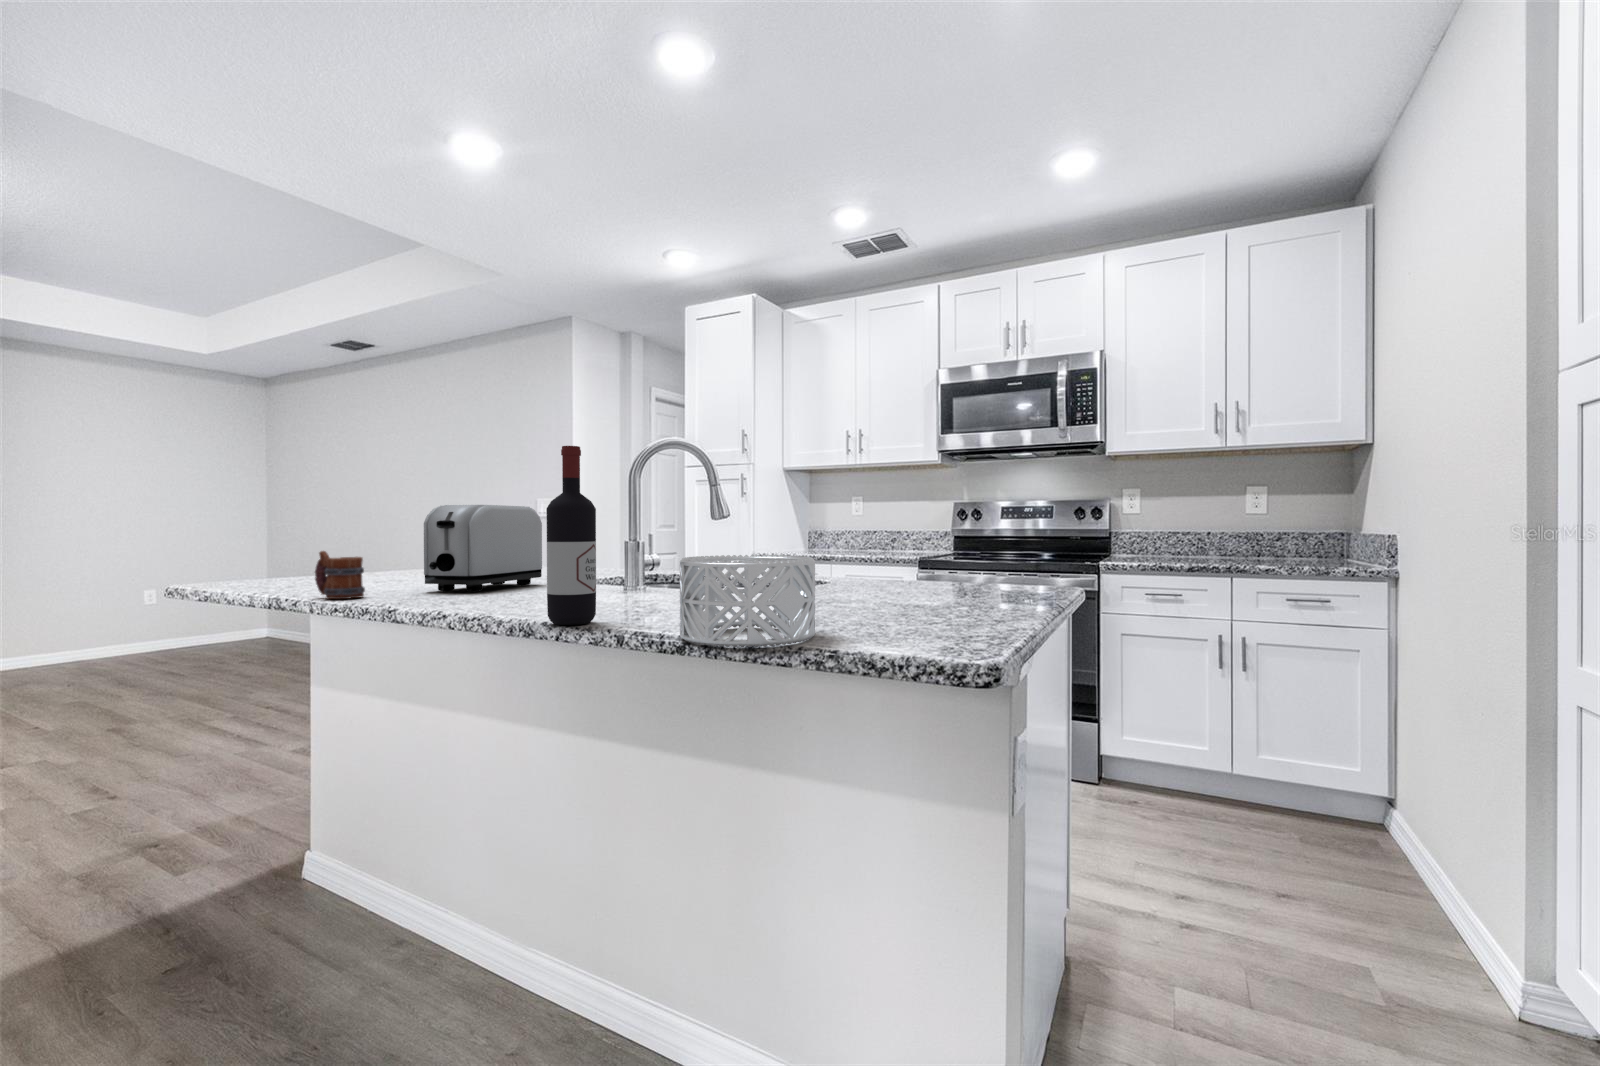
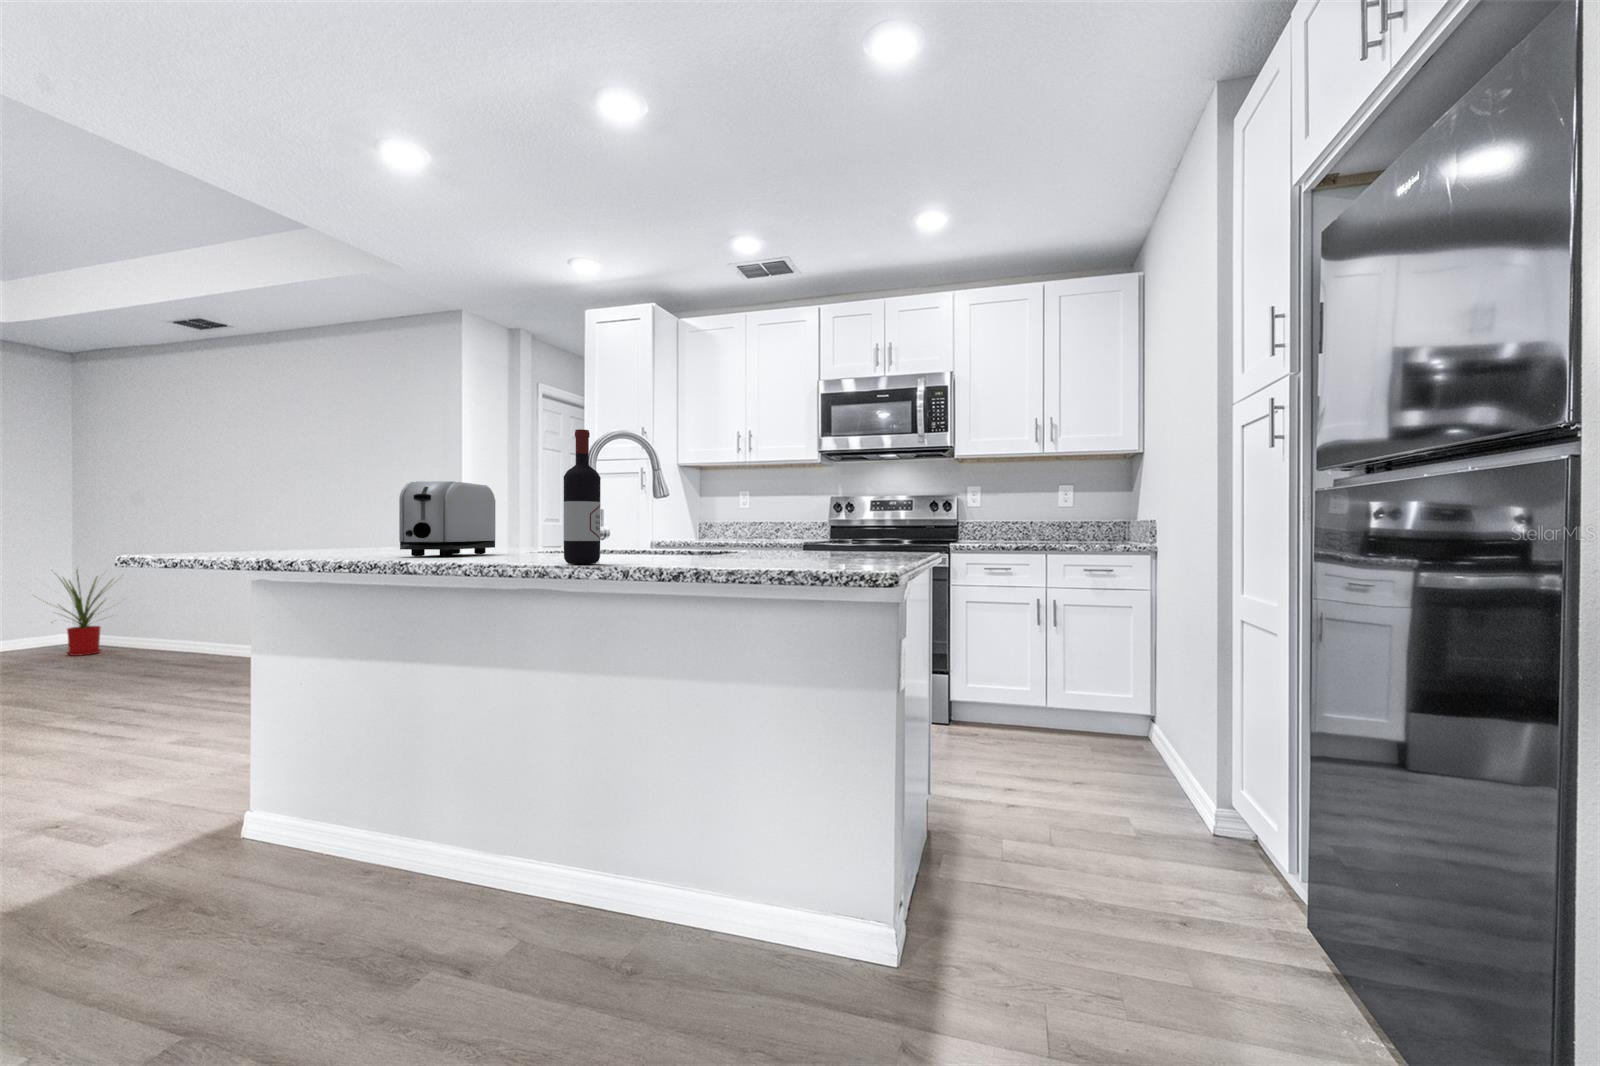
mug: present [315,551,365,599] -> none [305,518,353,559]
decorative bowl: present [680,555,815,647] -> none [680,509,774,568]
house plant: none [230,570,305,650] -> present [62,570,104,656]

